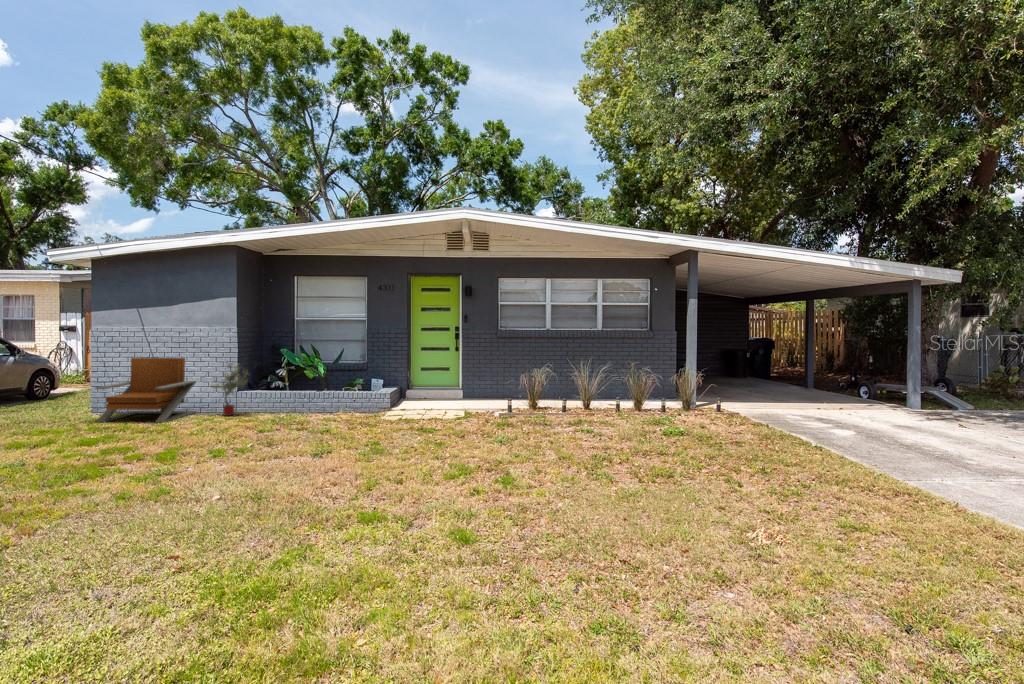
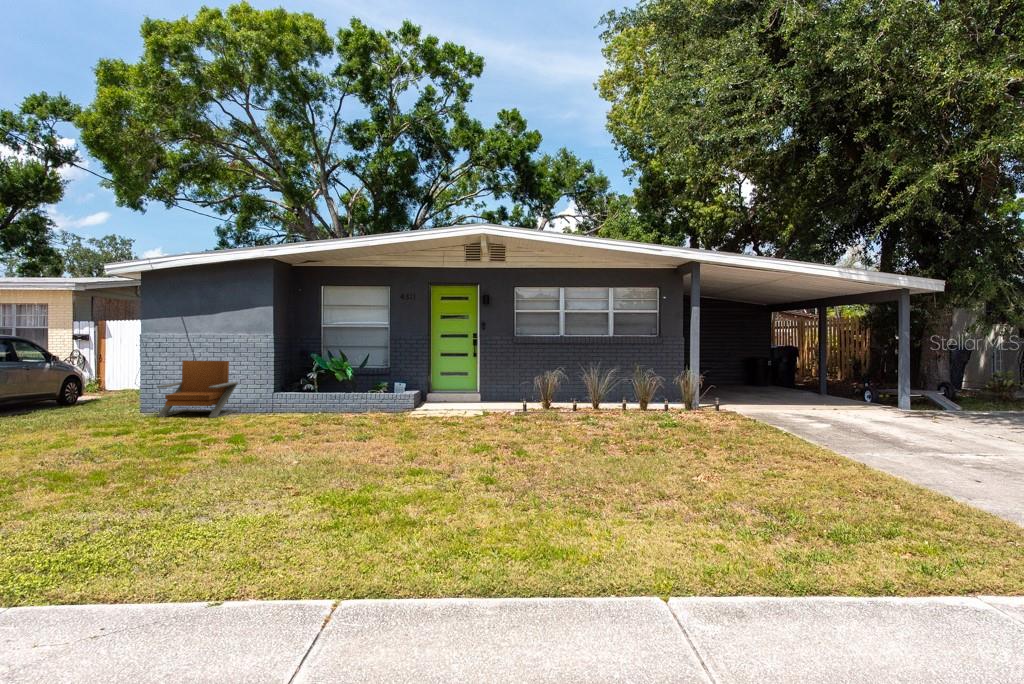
potted tree: present [210,363,248,416] -> none [251,365,288,414]

